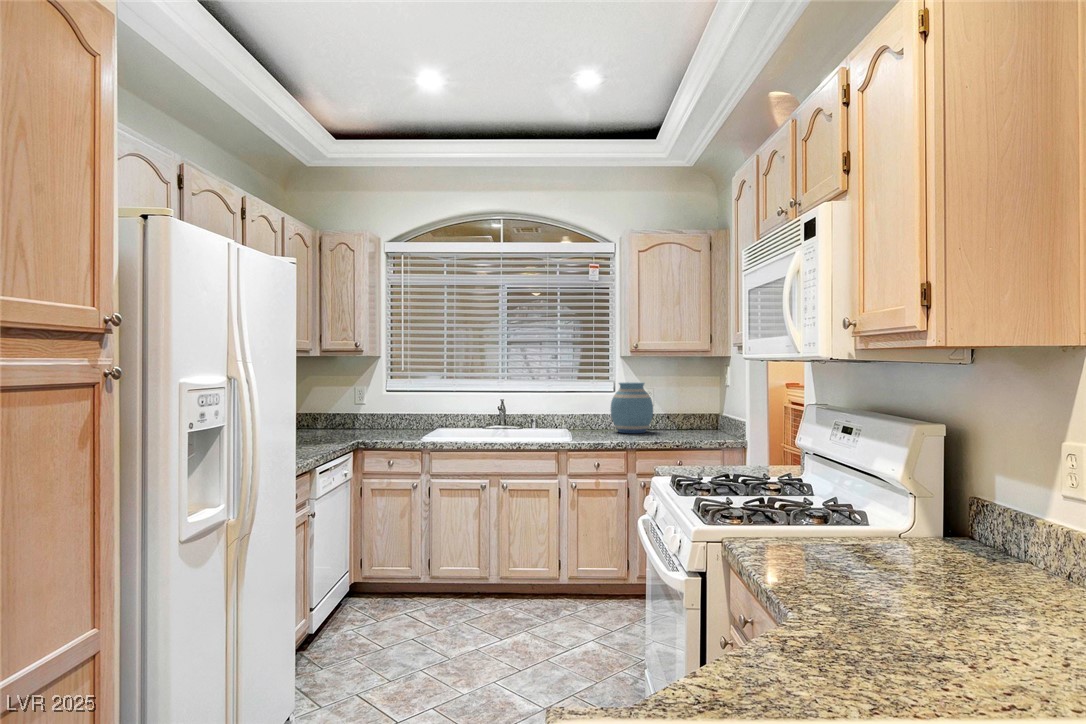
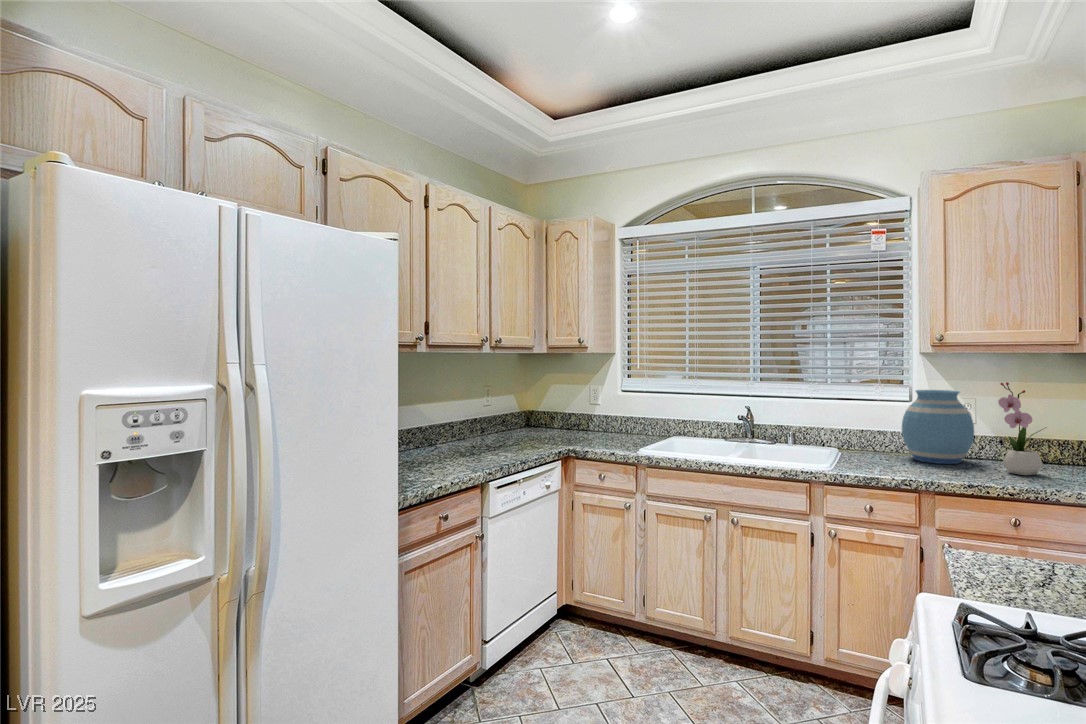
flower arrangement: none [667,375,692,435] -> present [998,382,1043,476]

